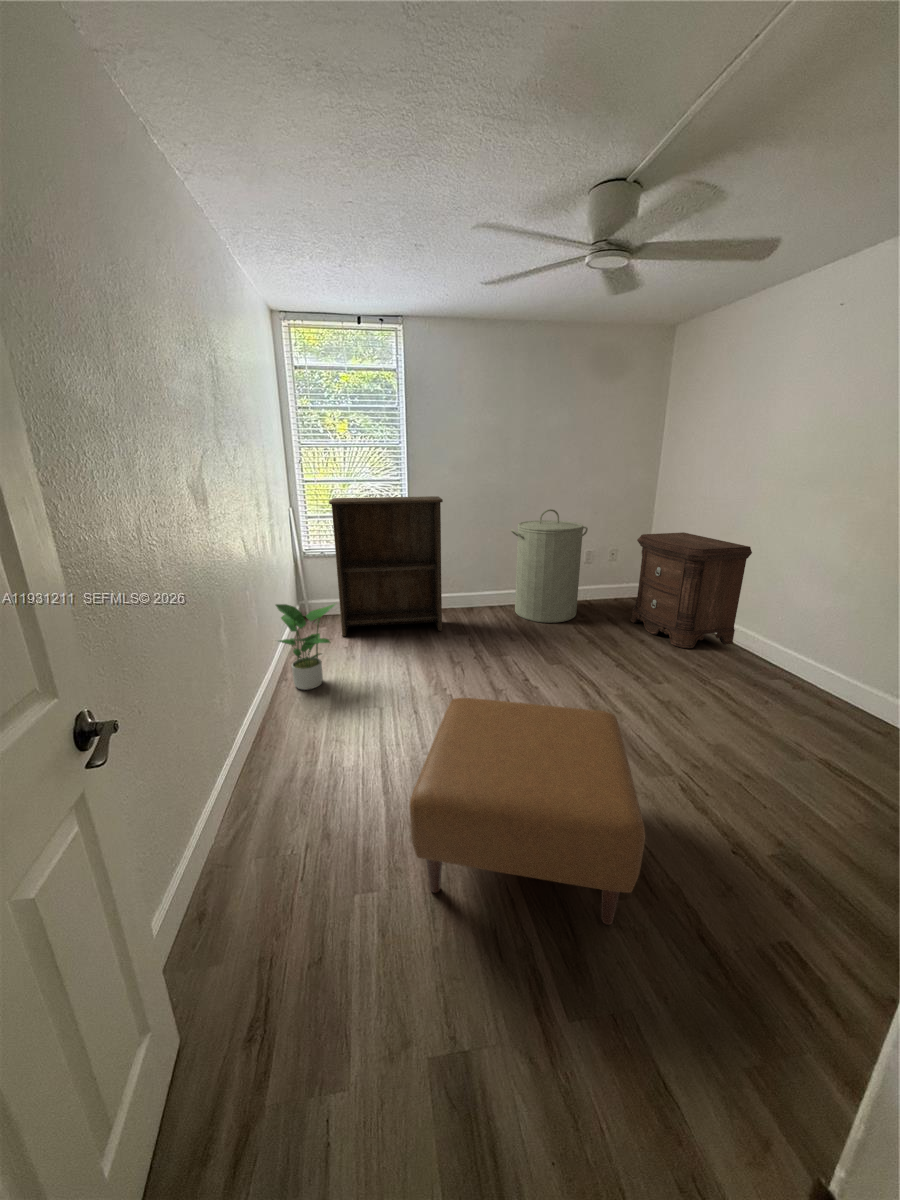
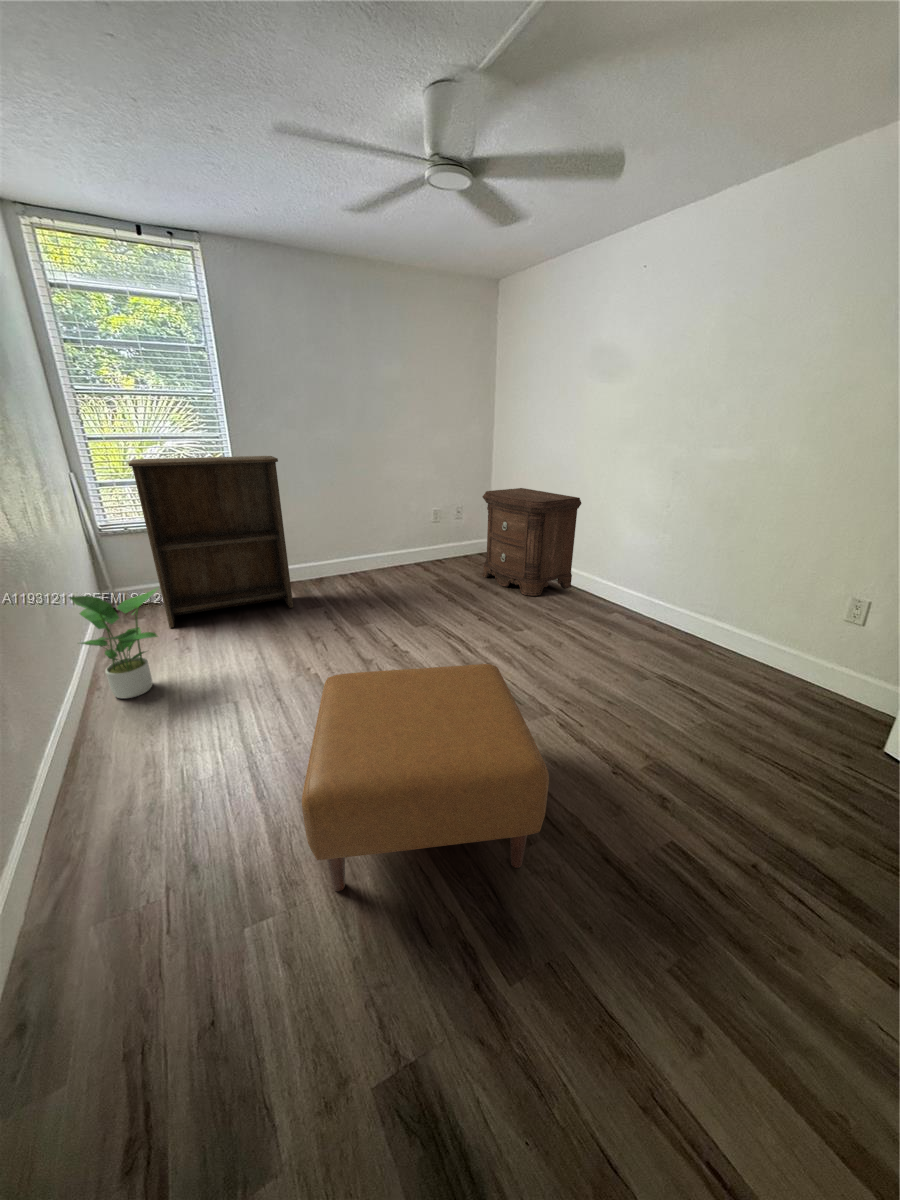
laundry hamper: present [511,509,588,623] -> none [357,468,435,587]

